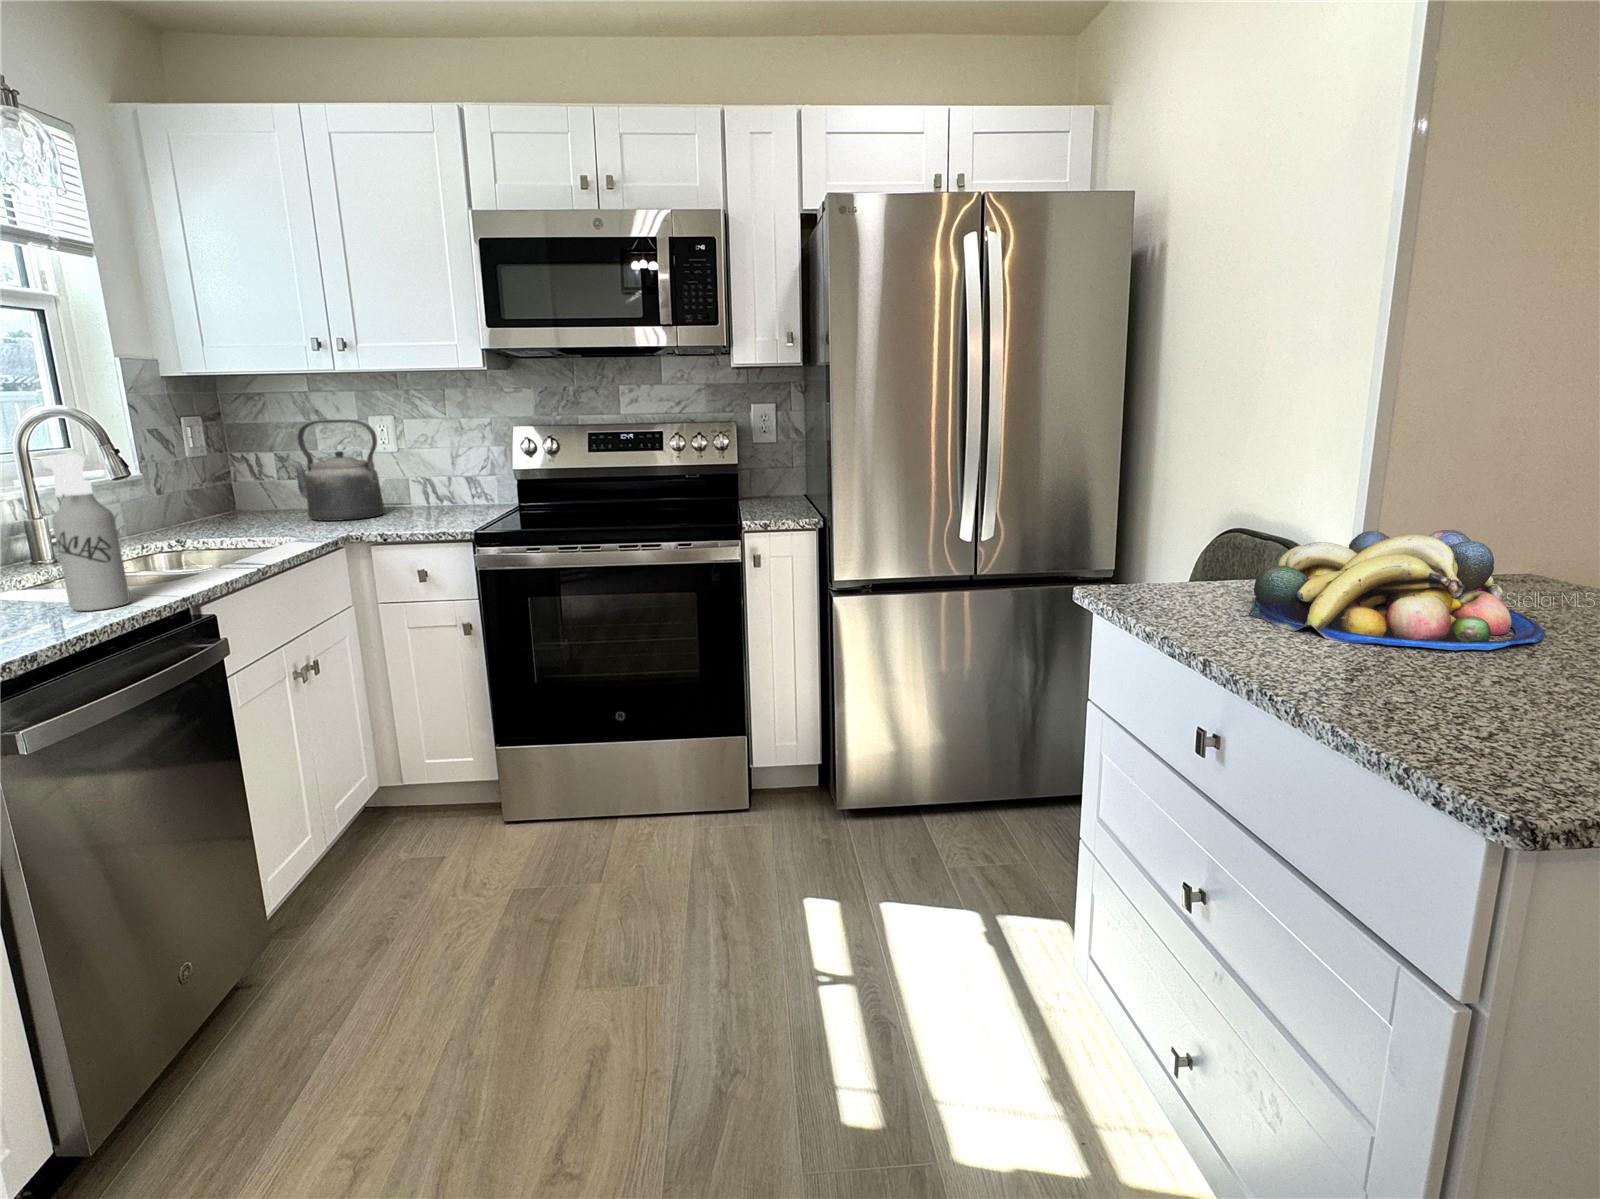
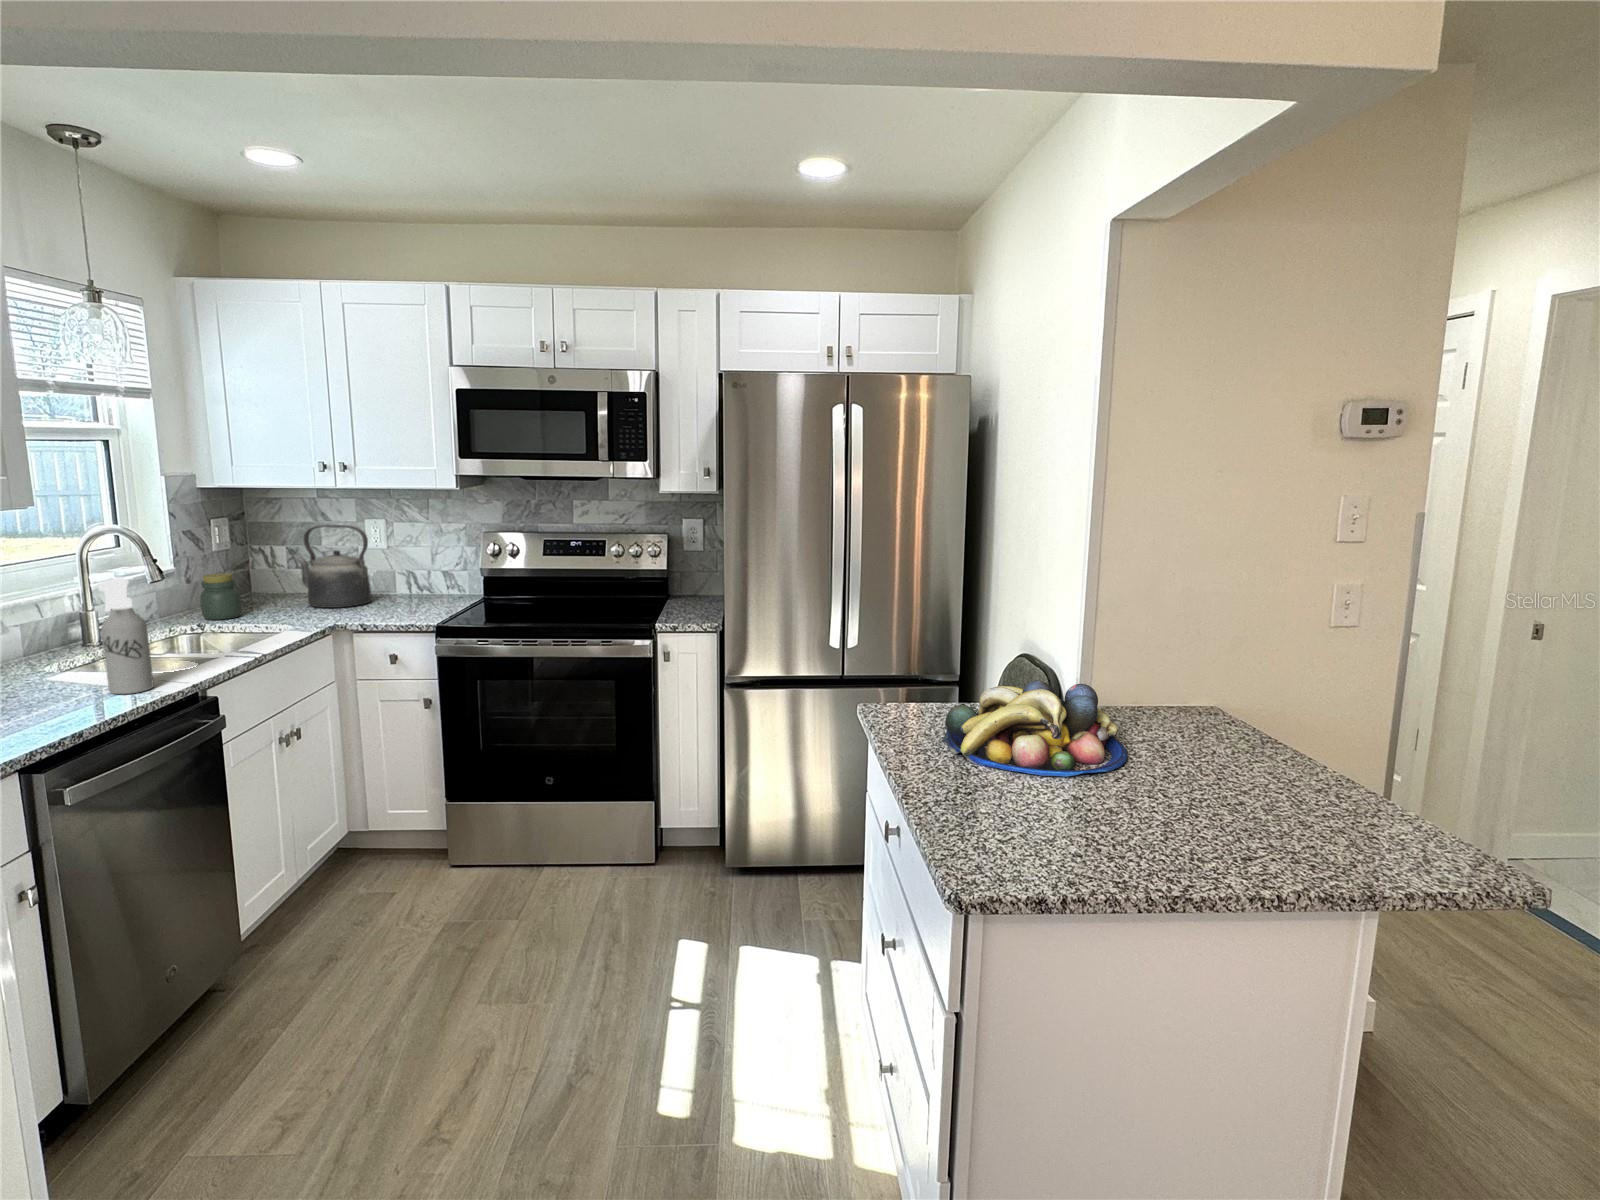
jar: none [177,479,229,535] -> present [200,573,242,620]

